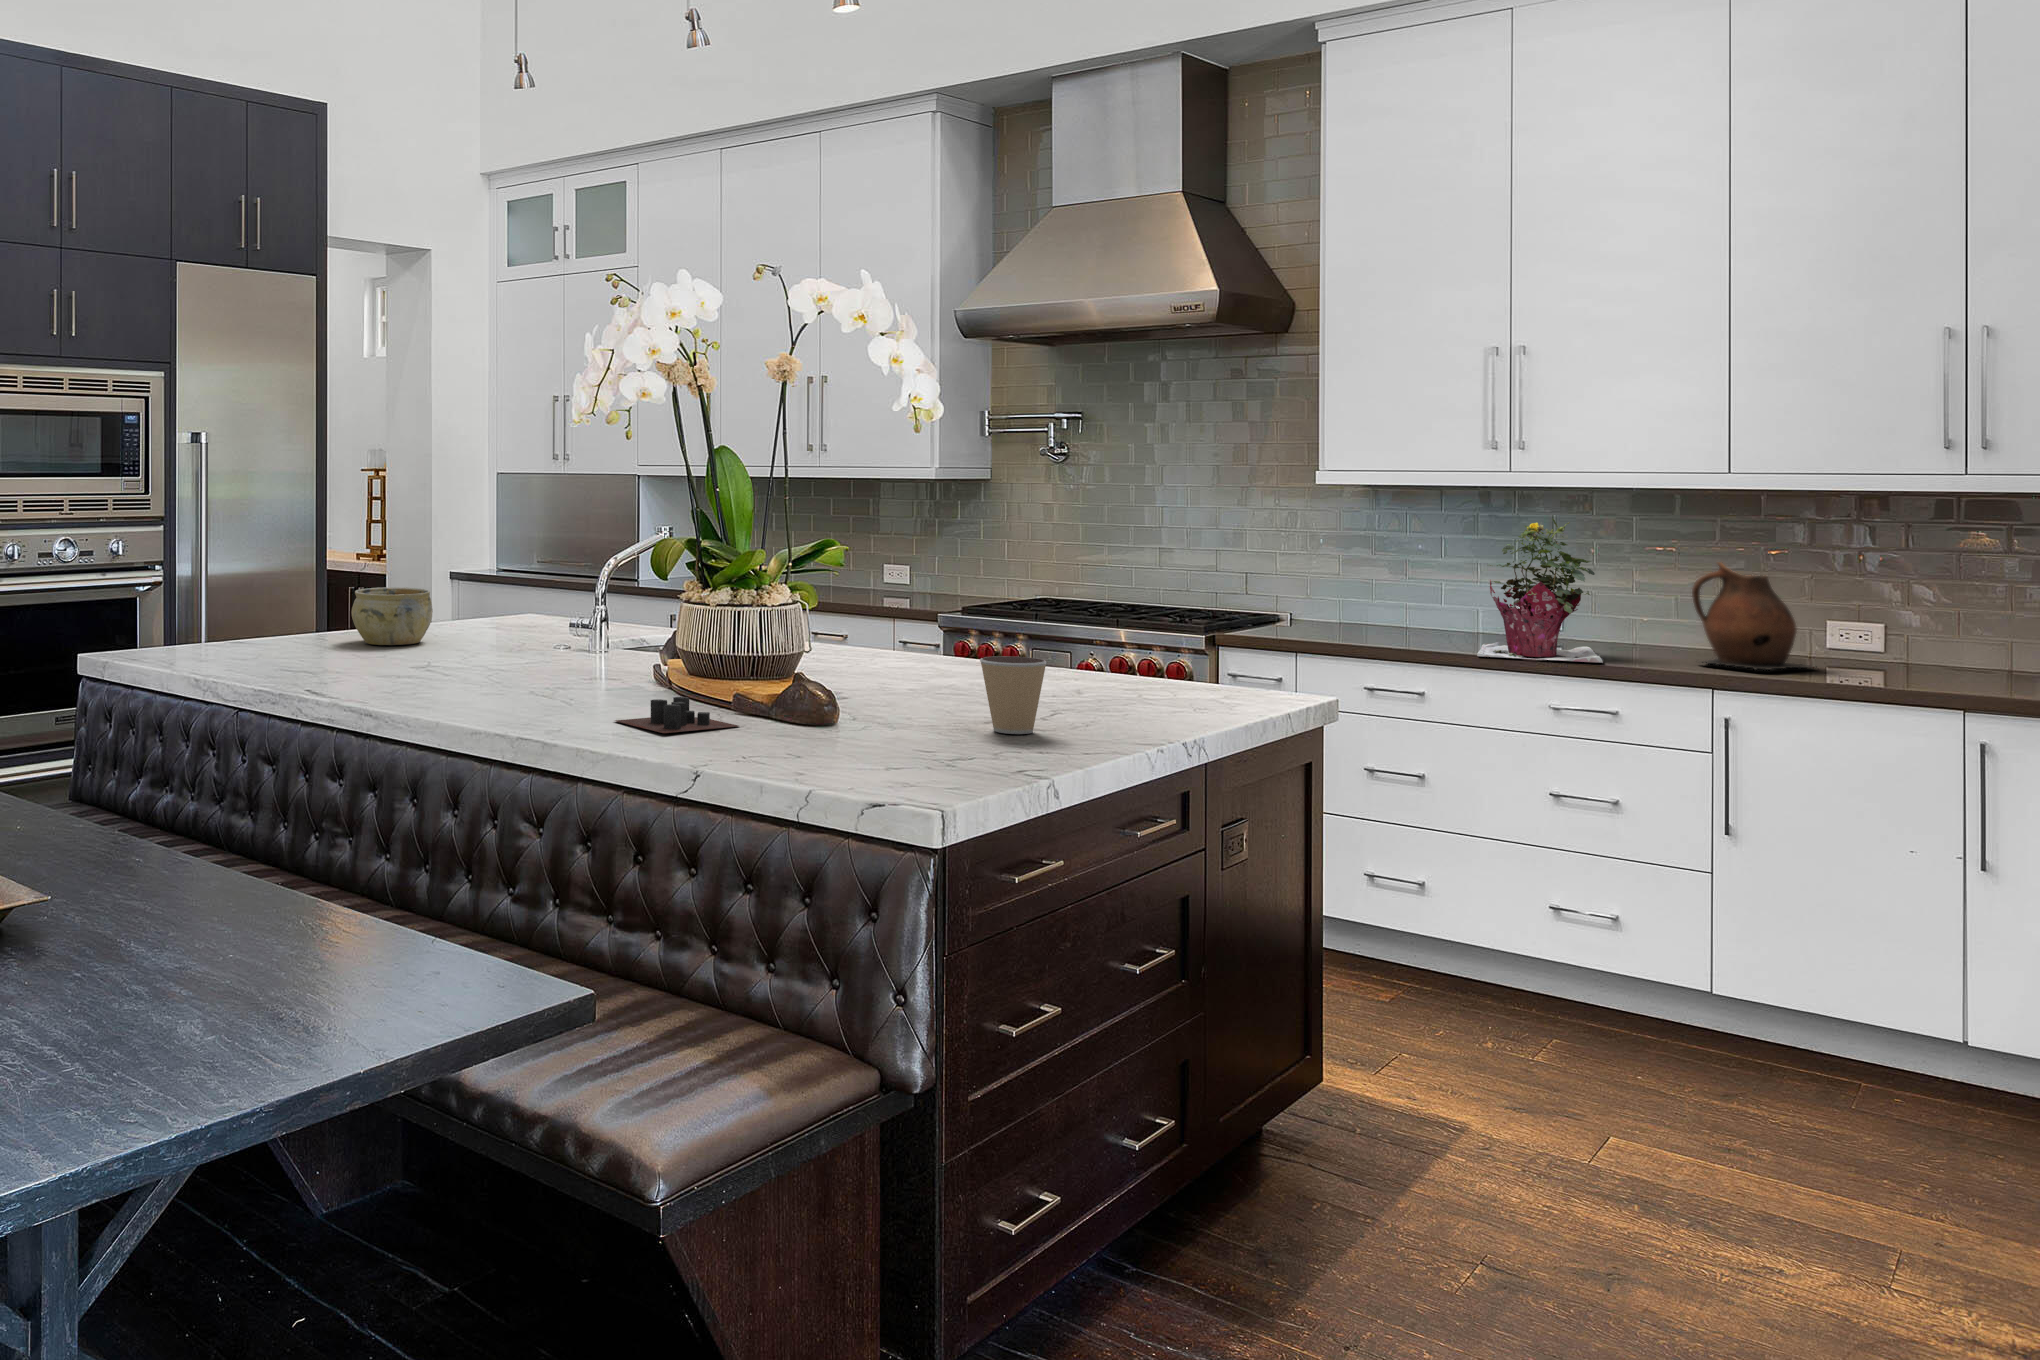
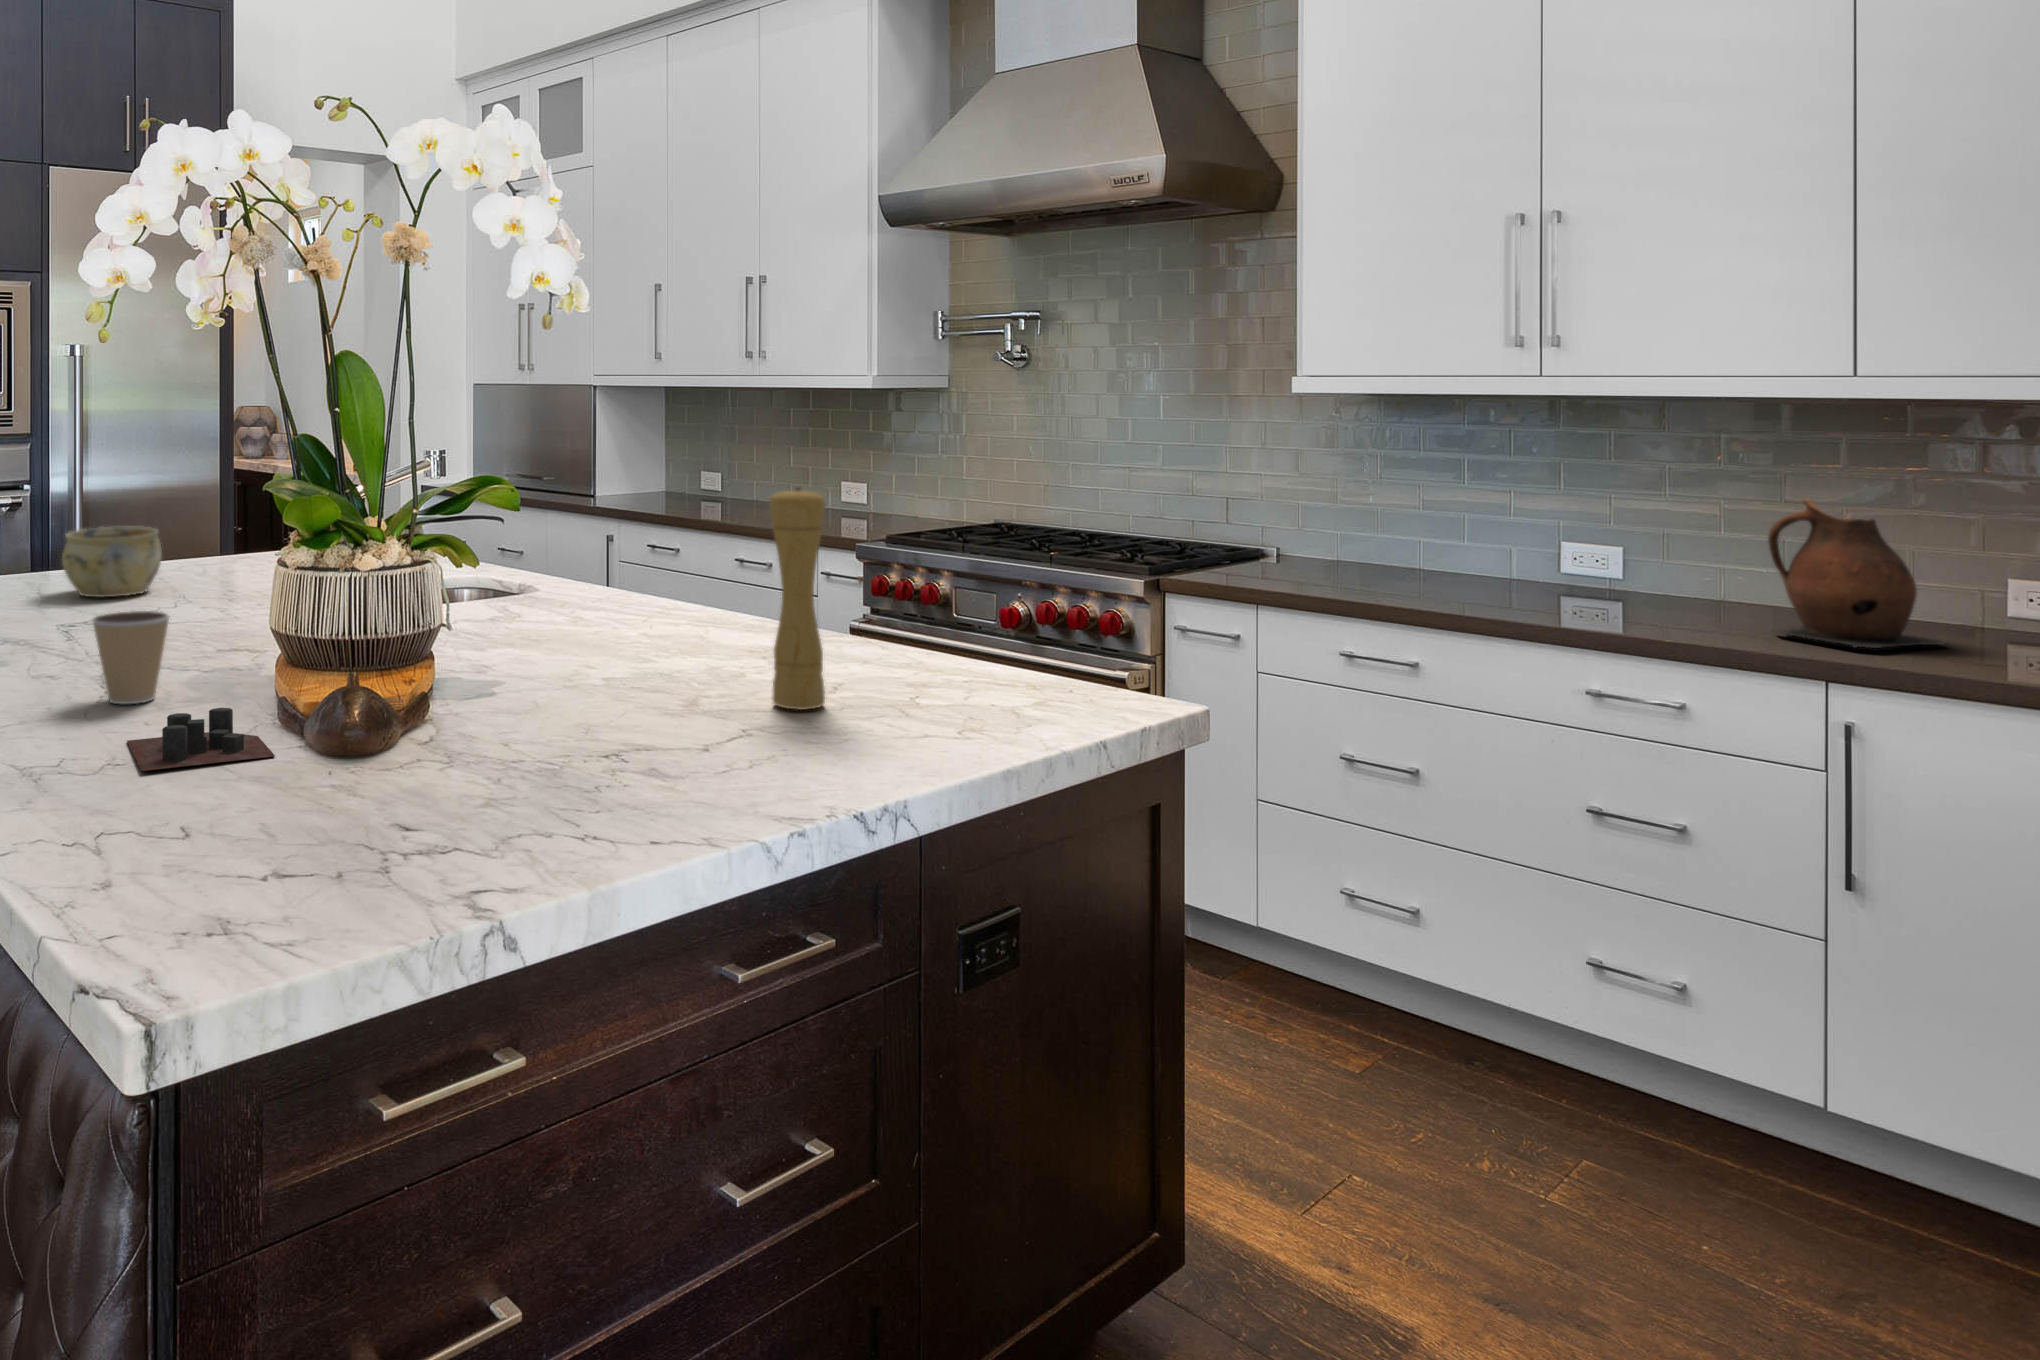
potted plant: present [1477,519,1603,663] -> none [1474,439,1650,631]
pepper mill: none [1047,539,1090,699] -> present [769,487,826,710]
coffee cup: present [980,656,1047,734] -> present [92,611,169,704]

